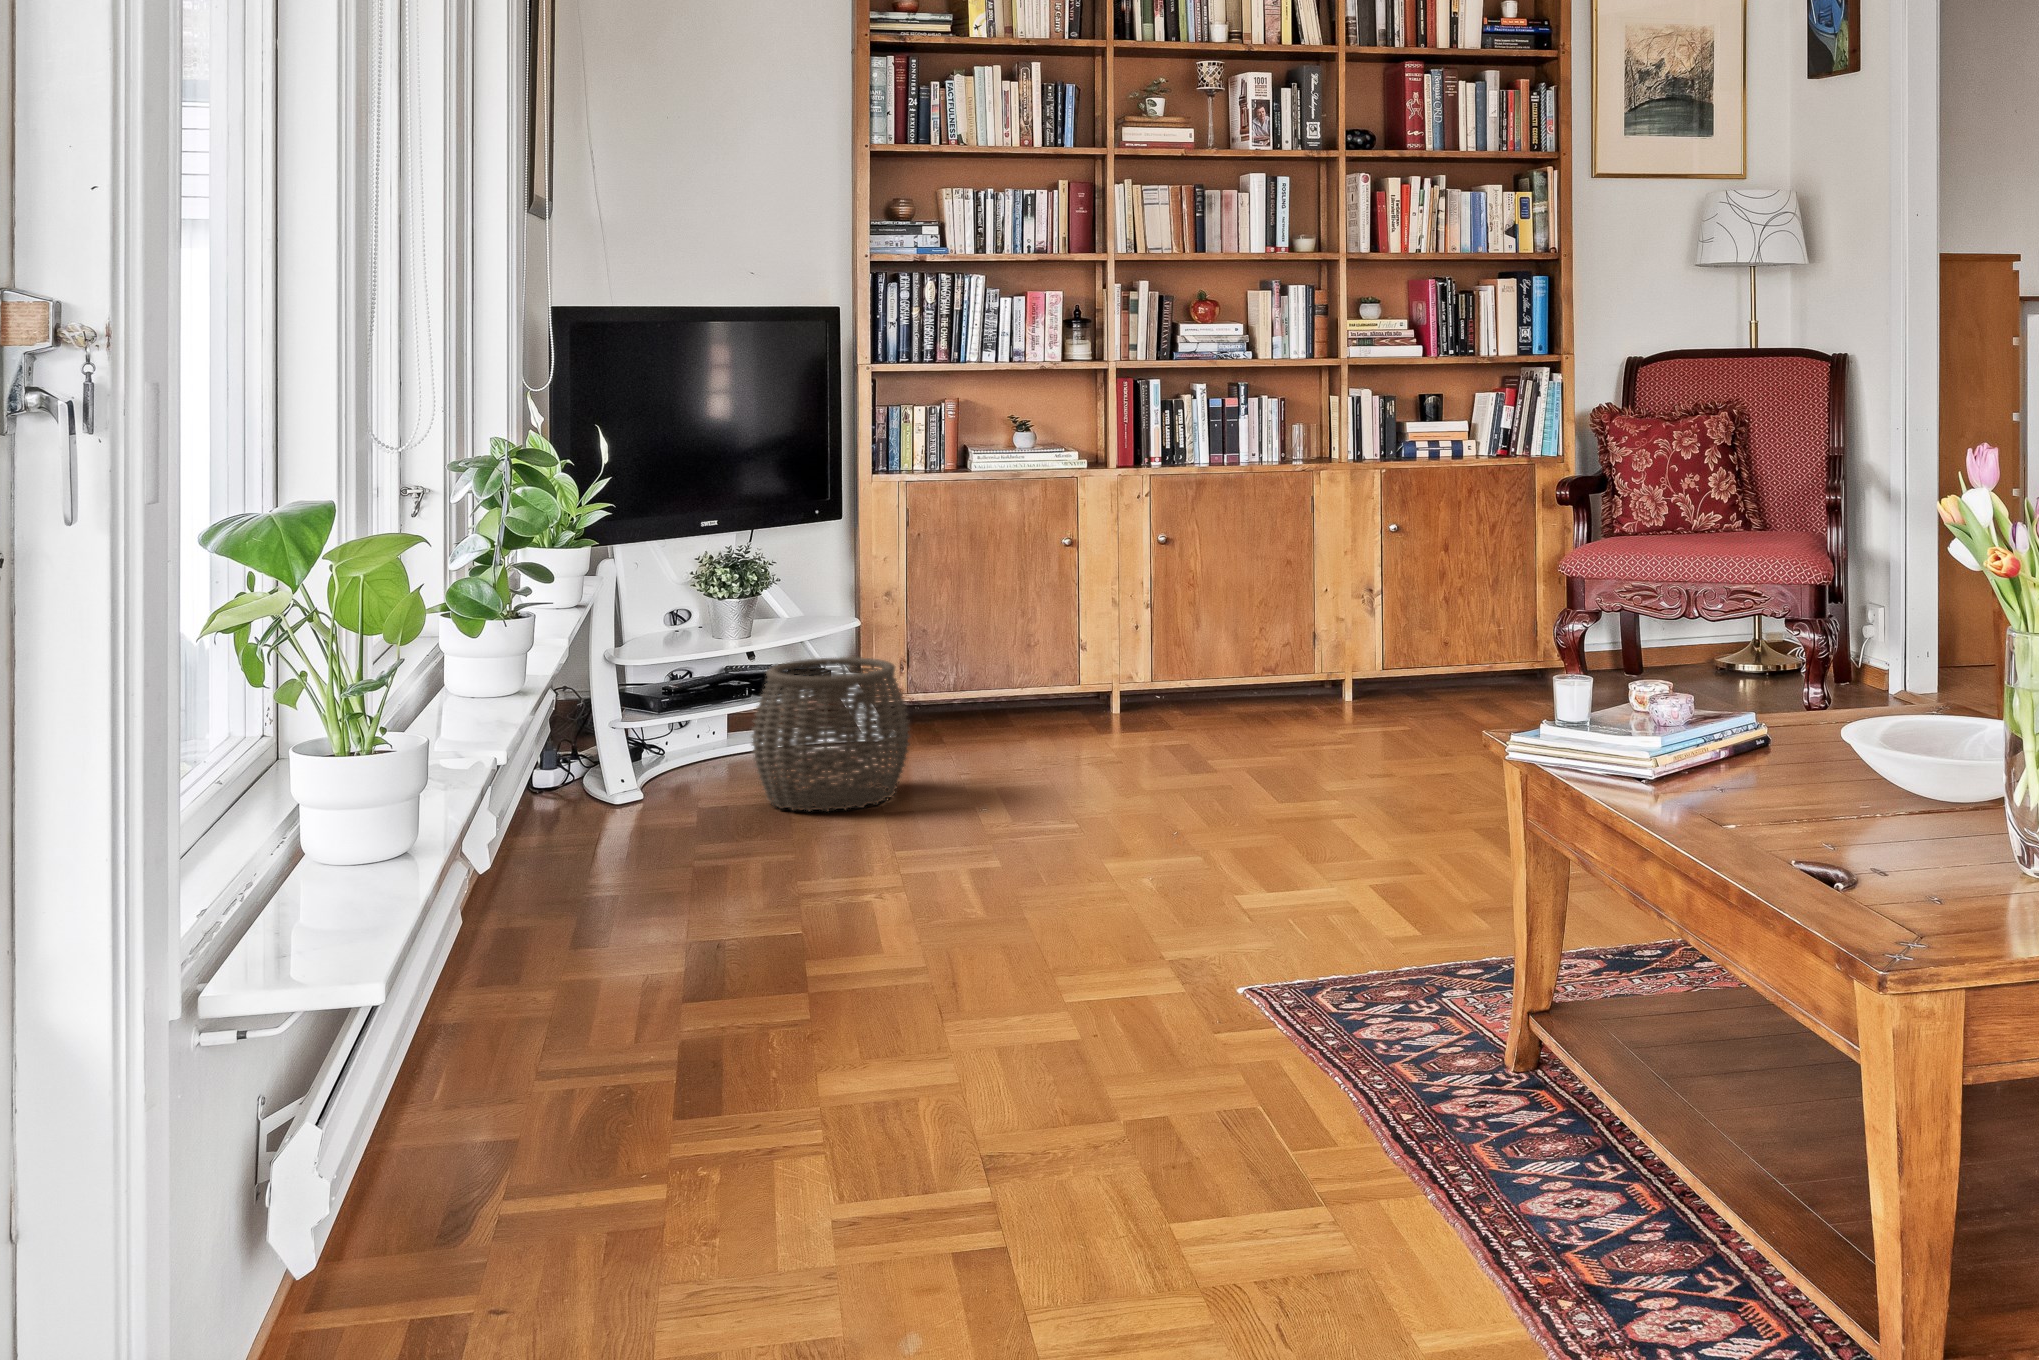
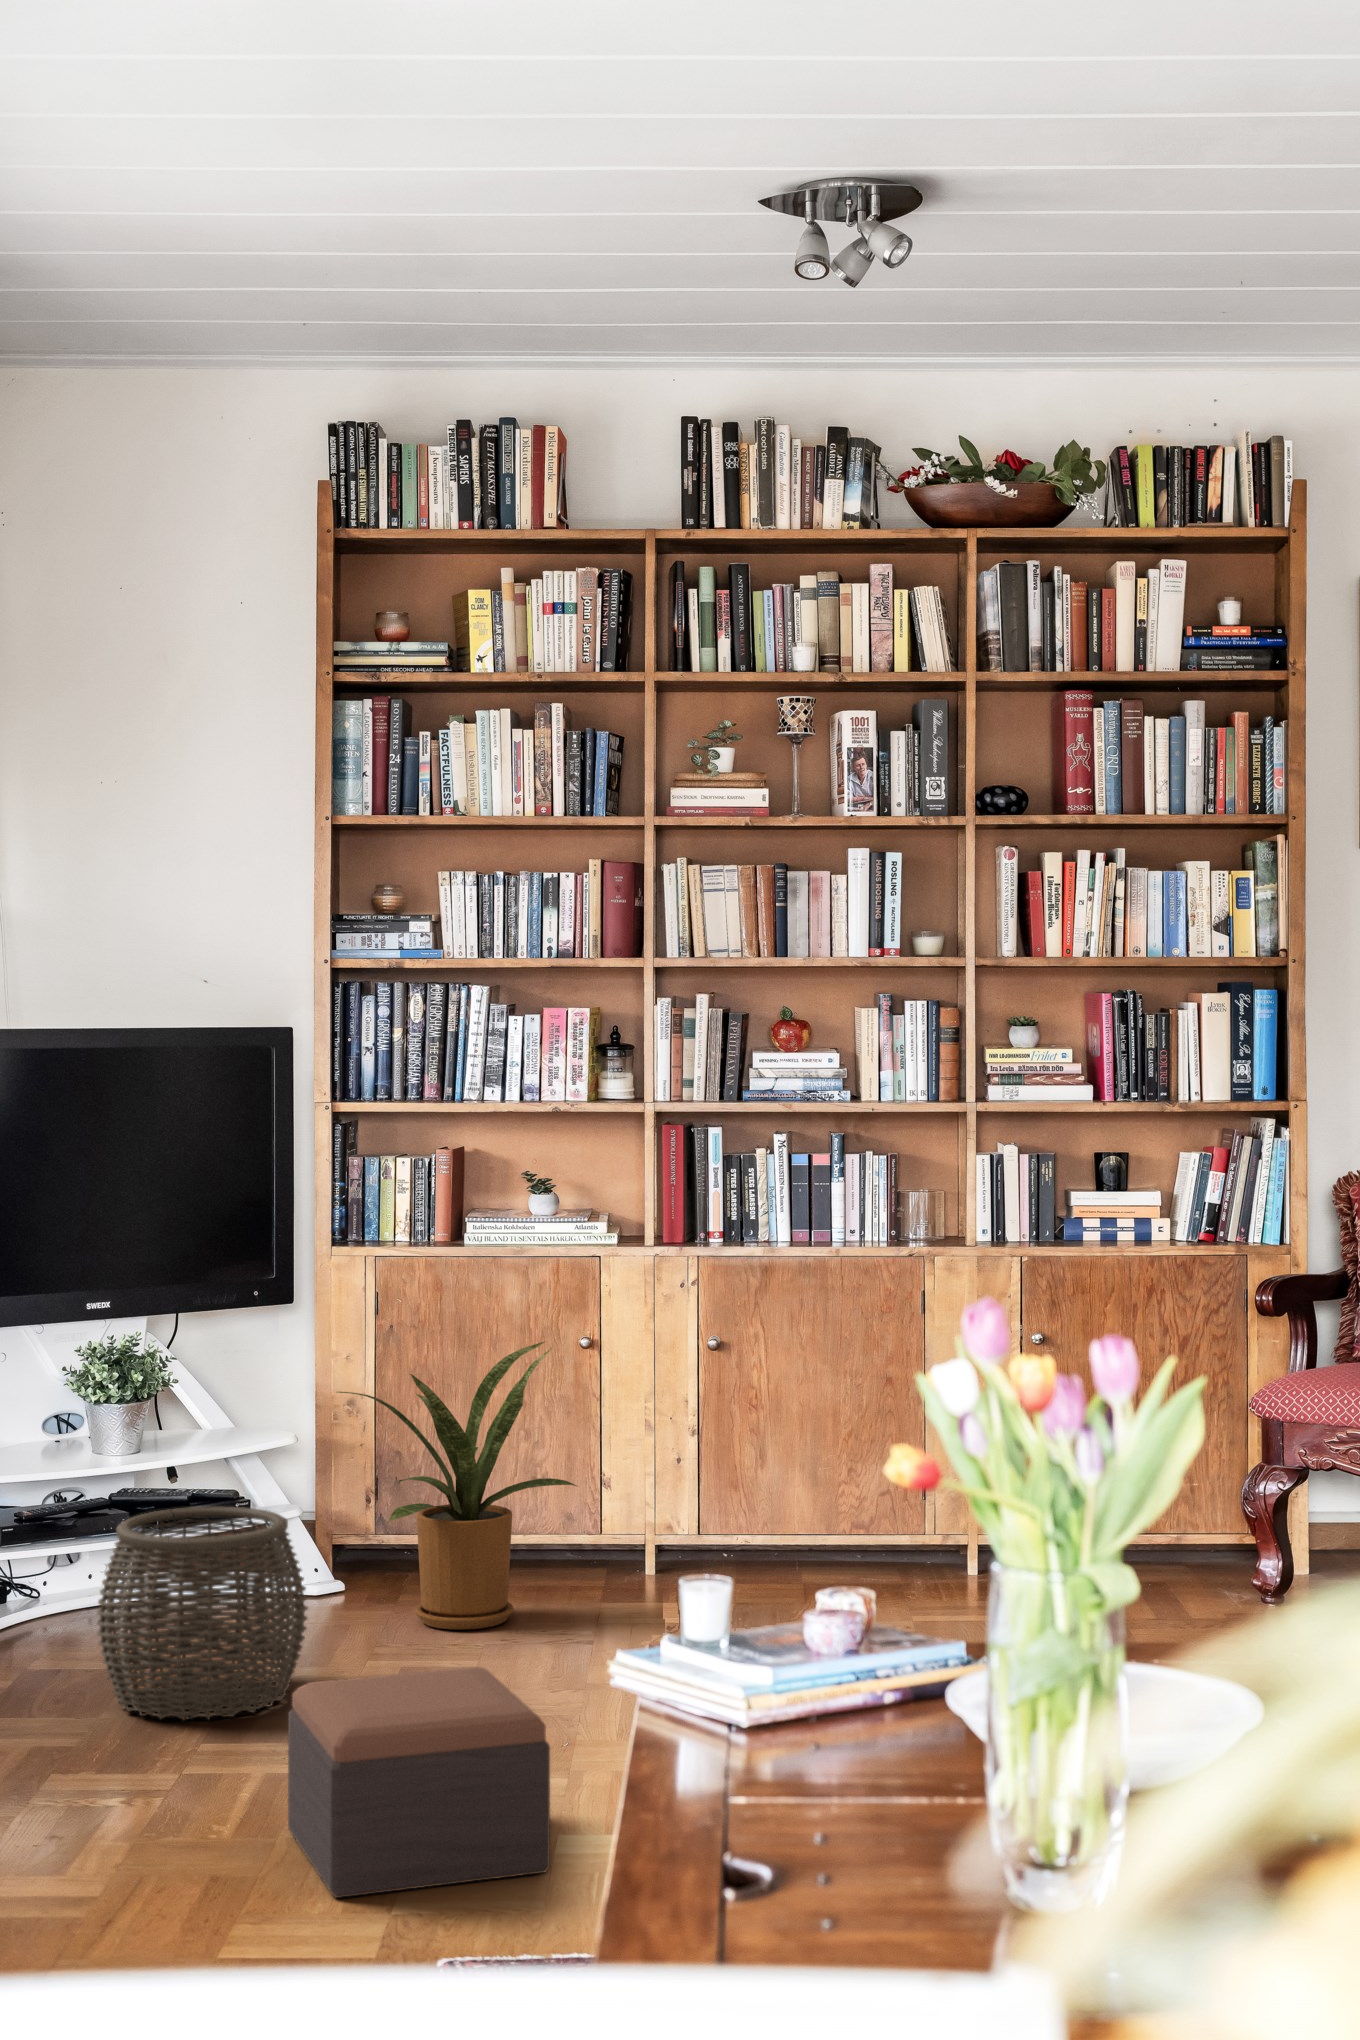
house plant: none [895,535,1078,749] -> present [338,1342,577,1630]
footstool: none [958,748,1162,905] -> present [288,1667,550,1898]

